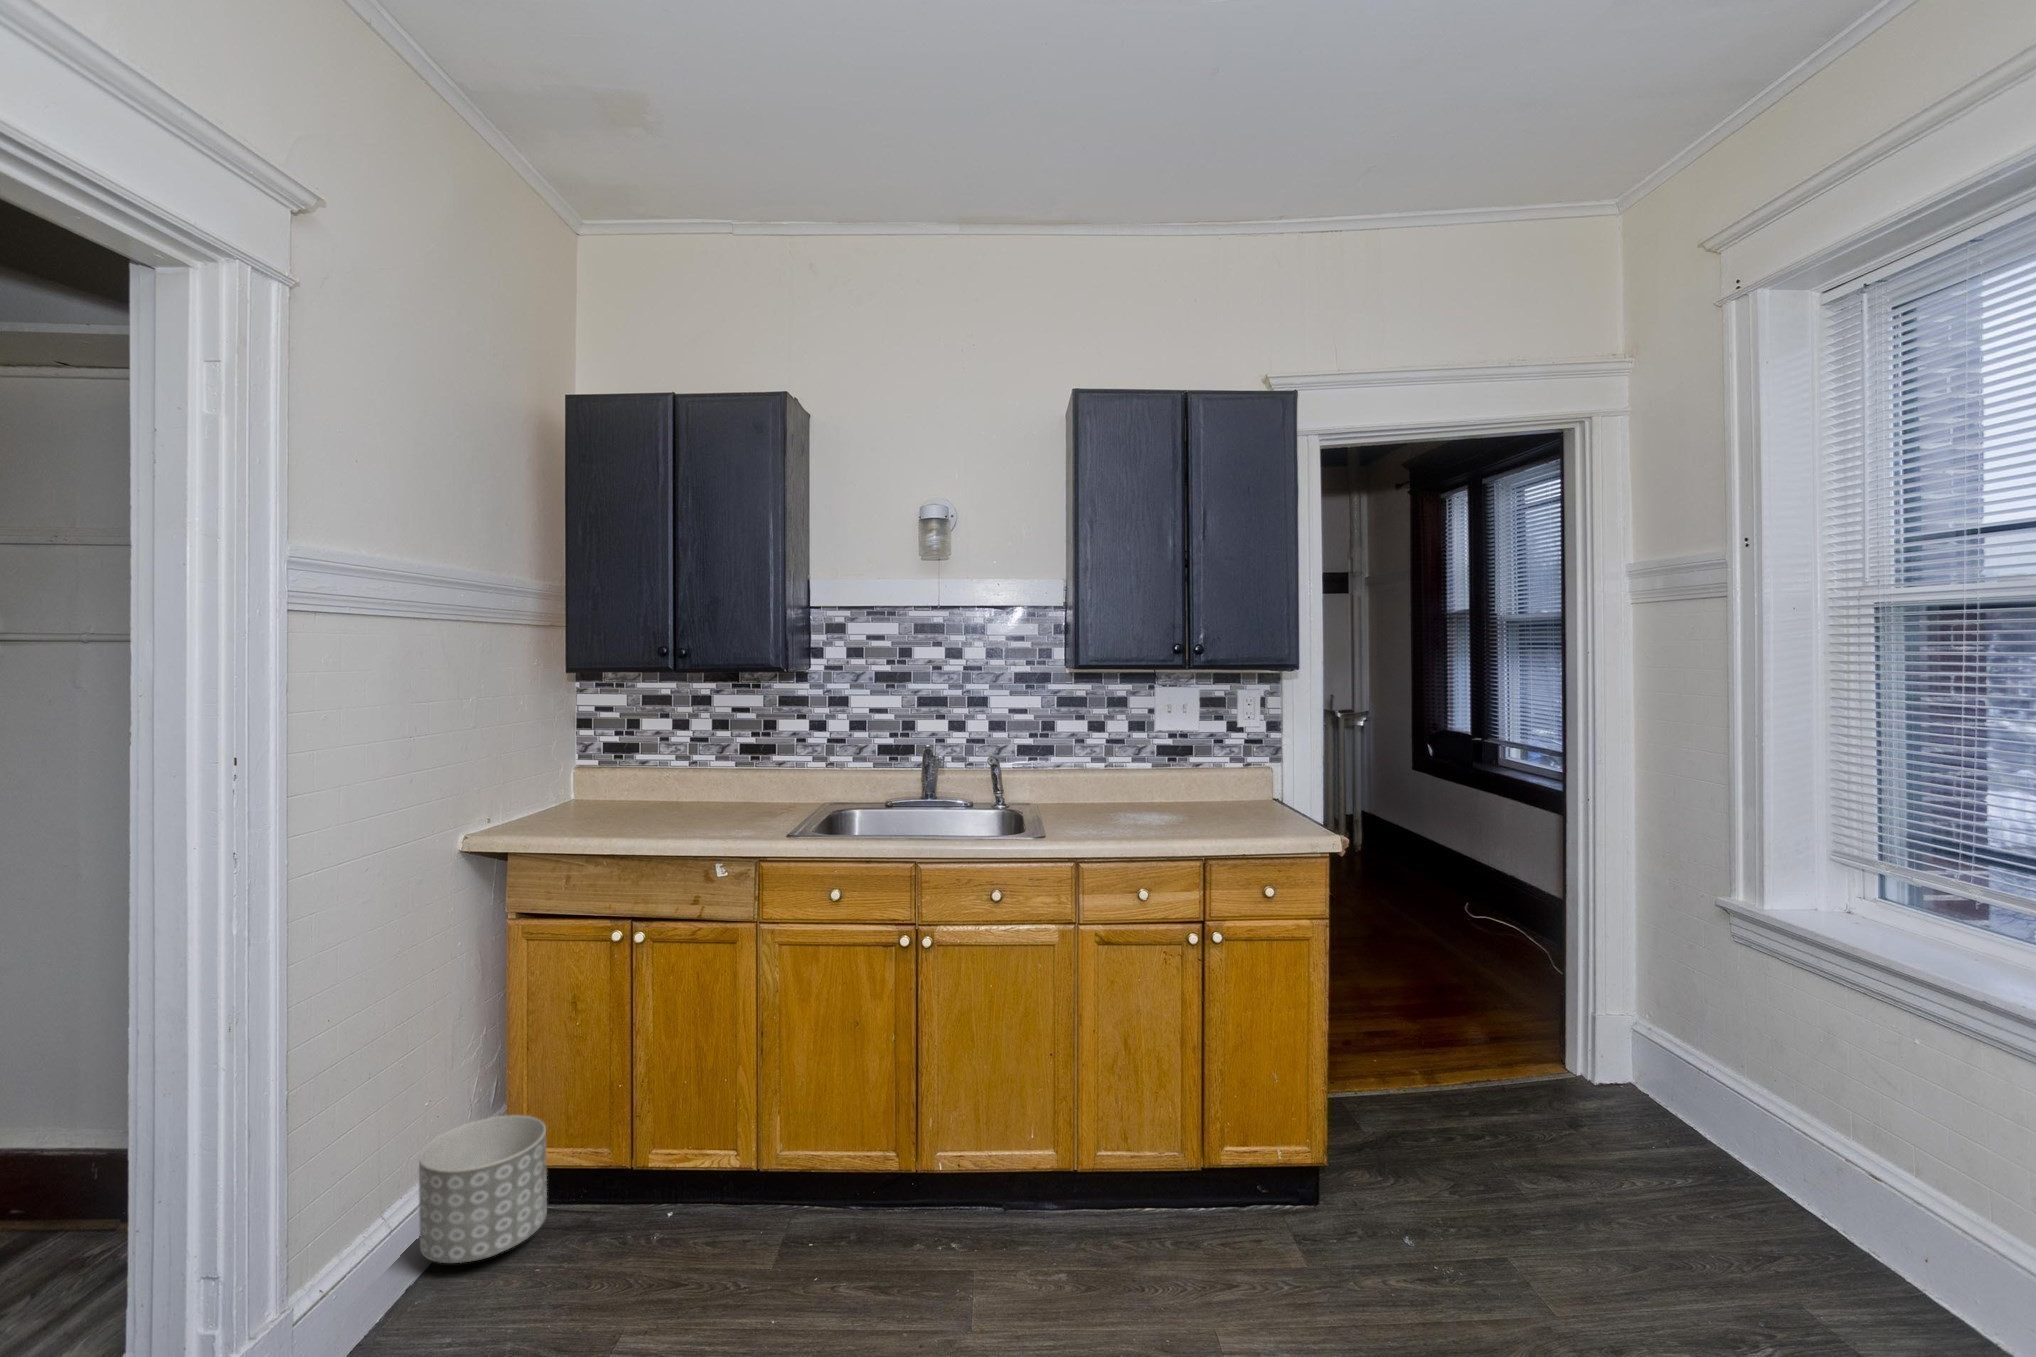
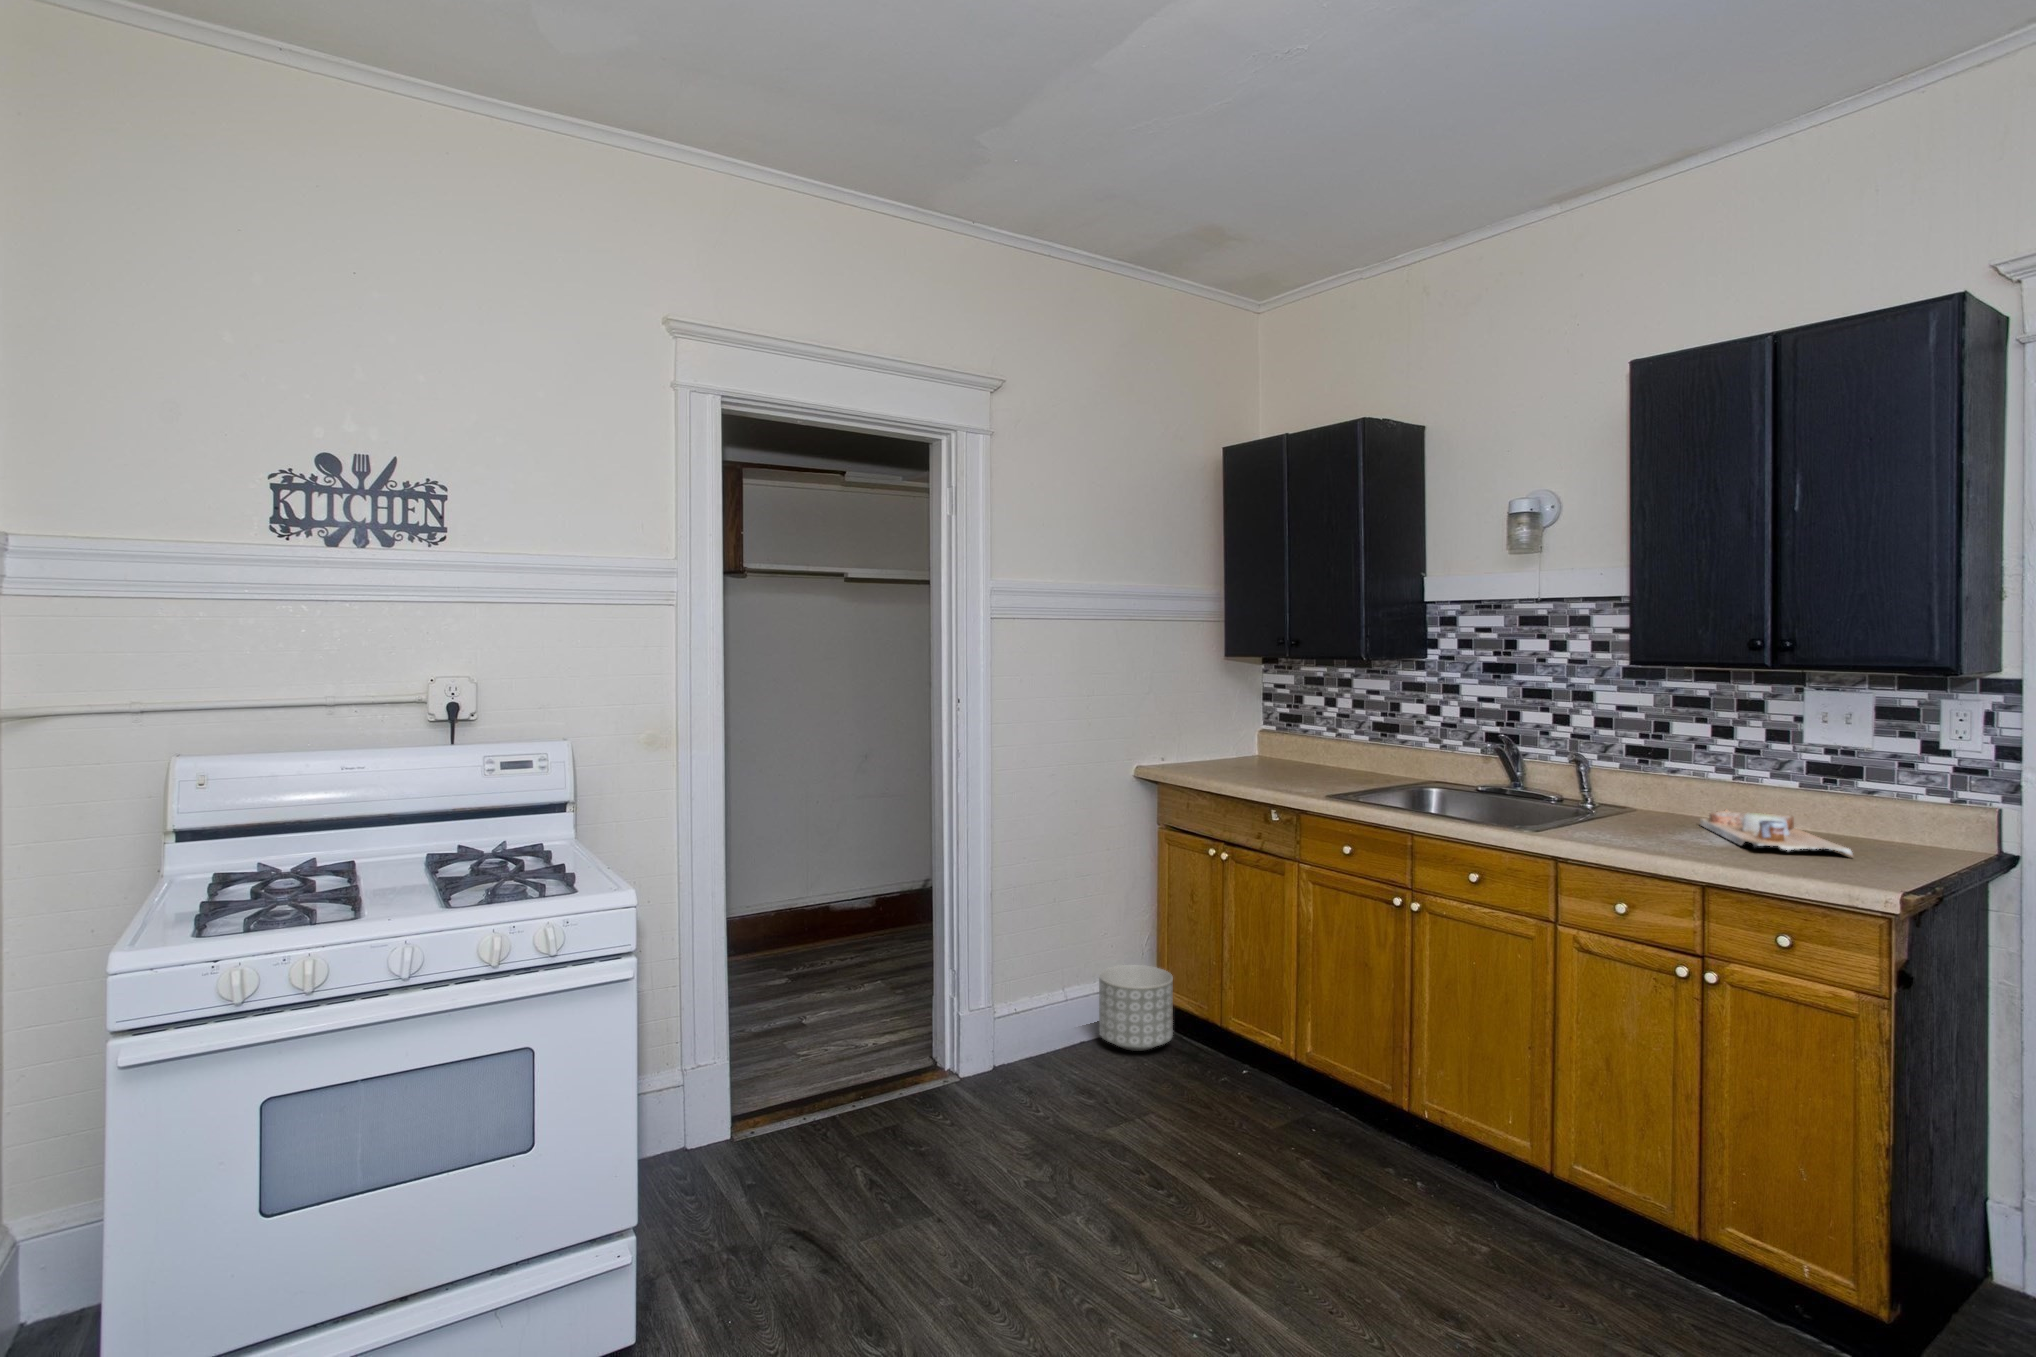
cutting board: none [1107,790,1253,820] -> present [1700,810,1853,856]

